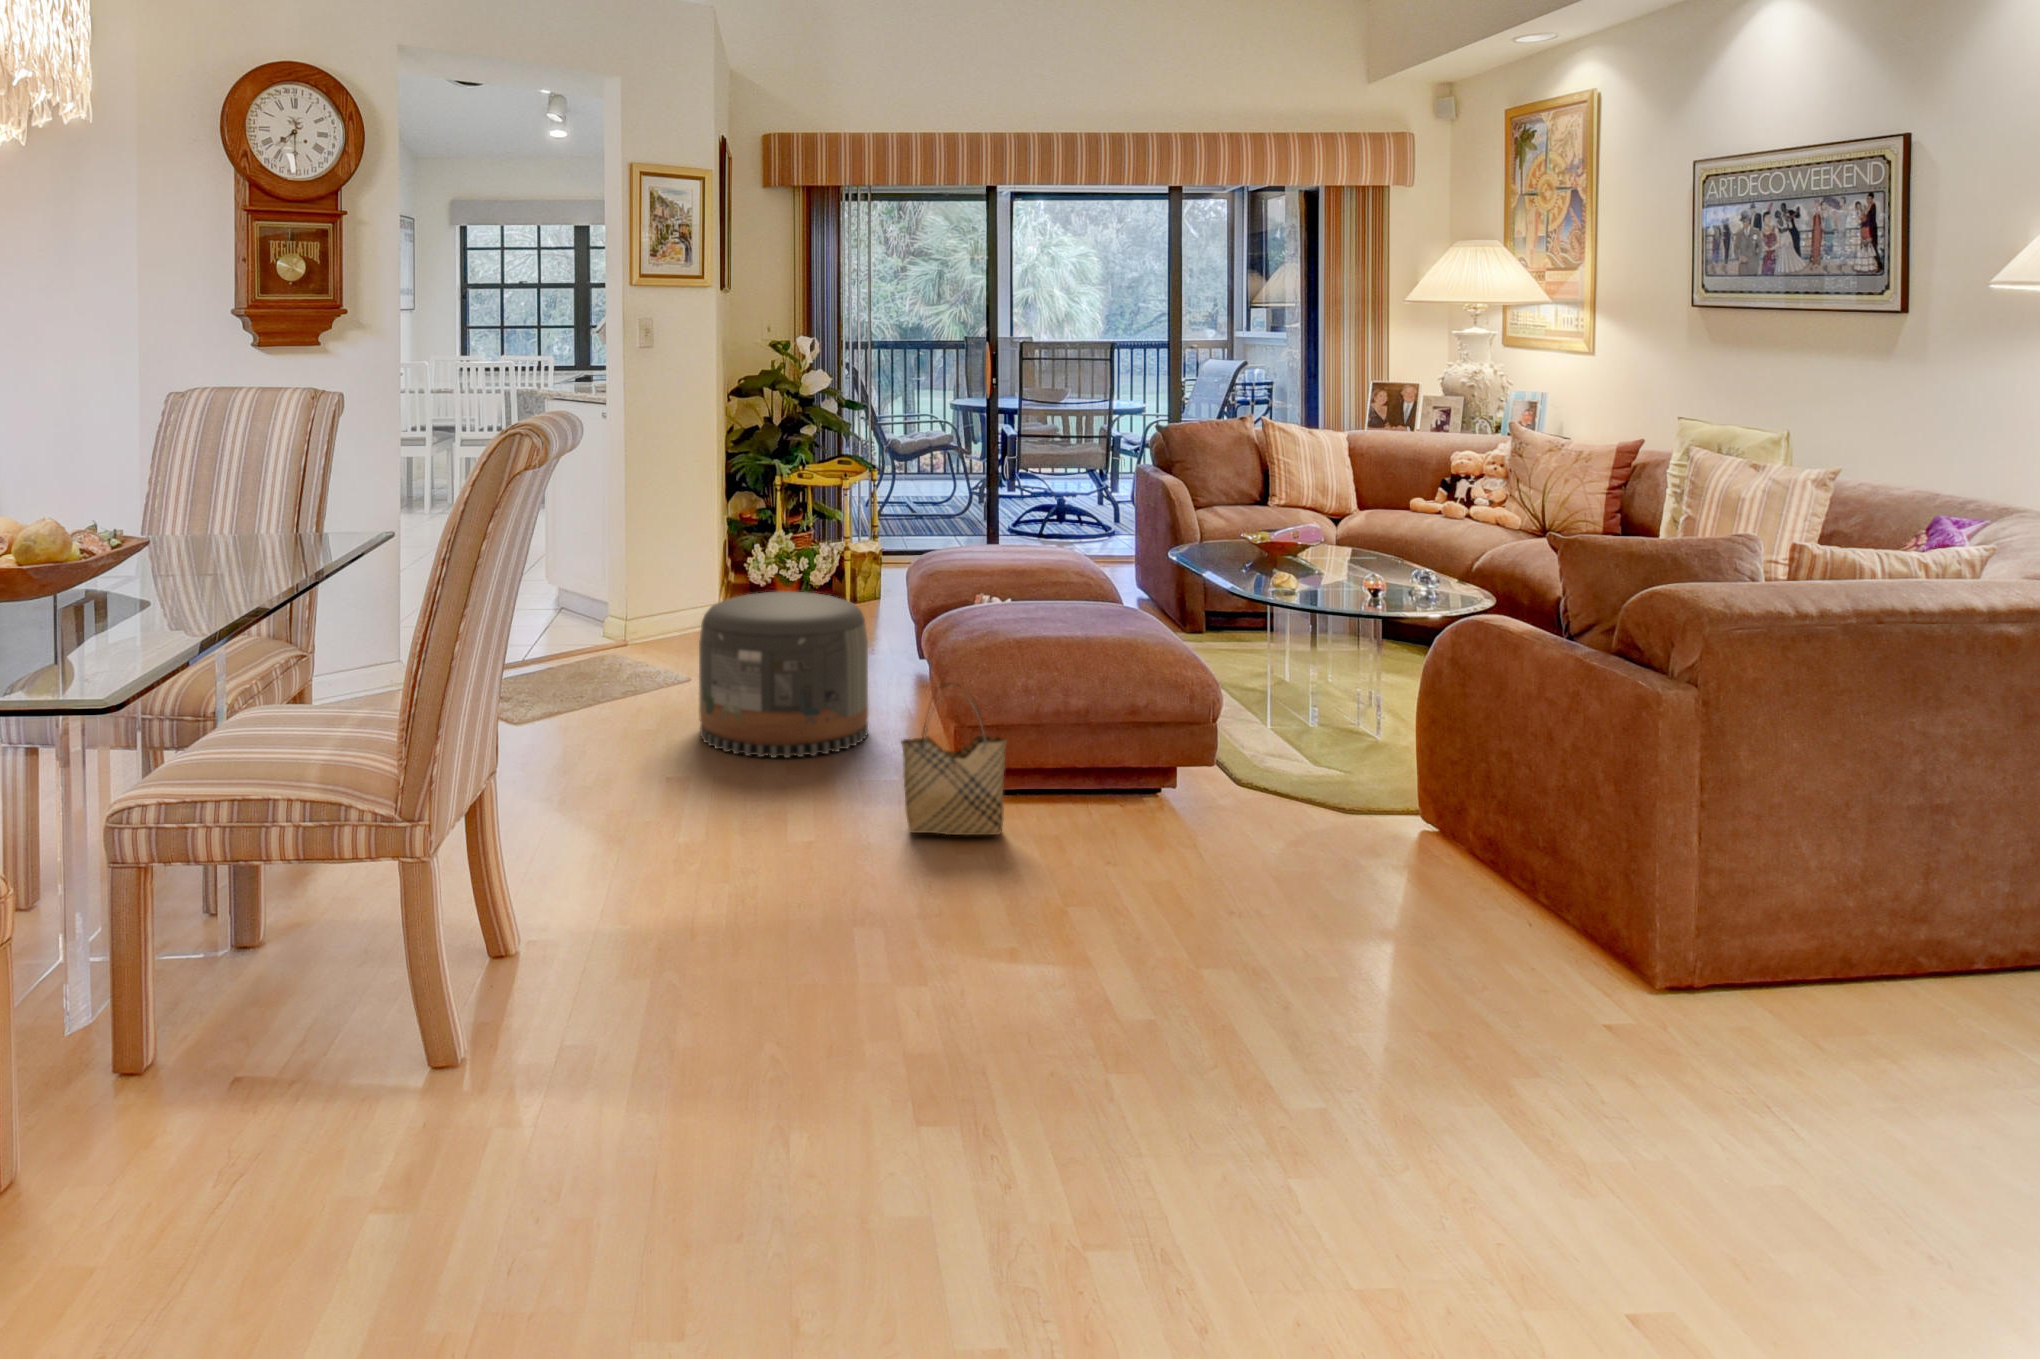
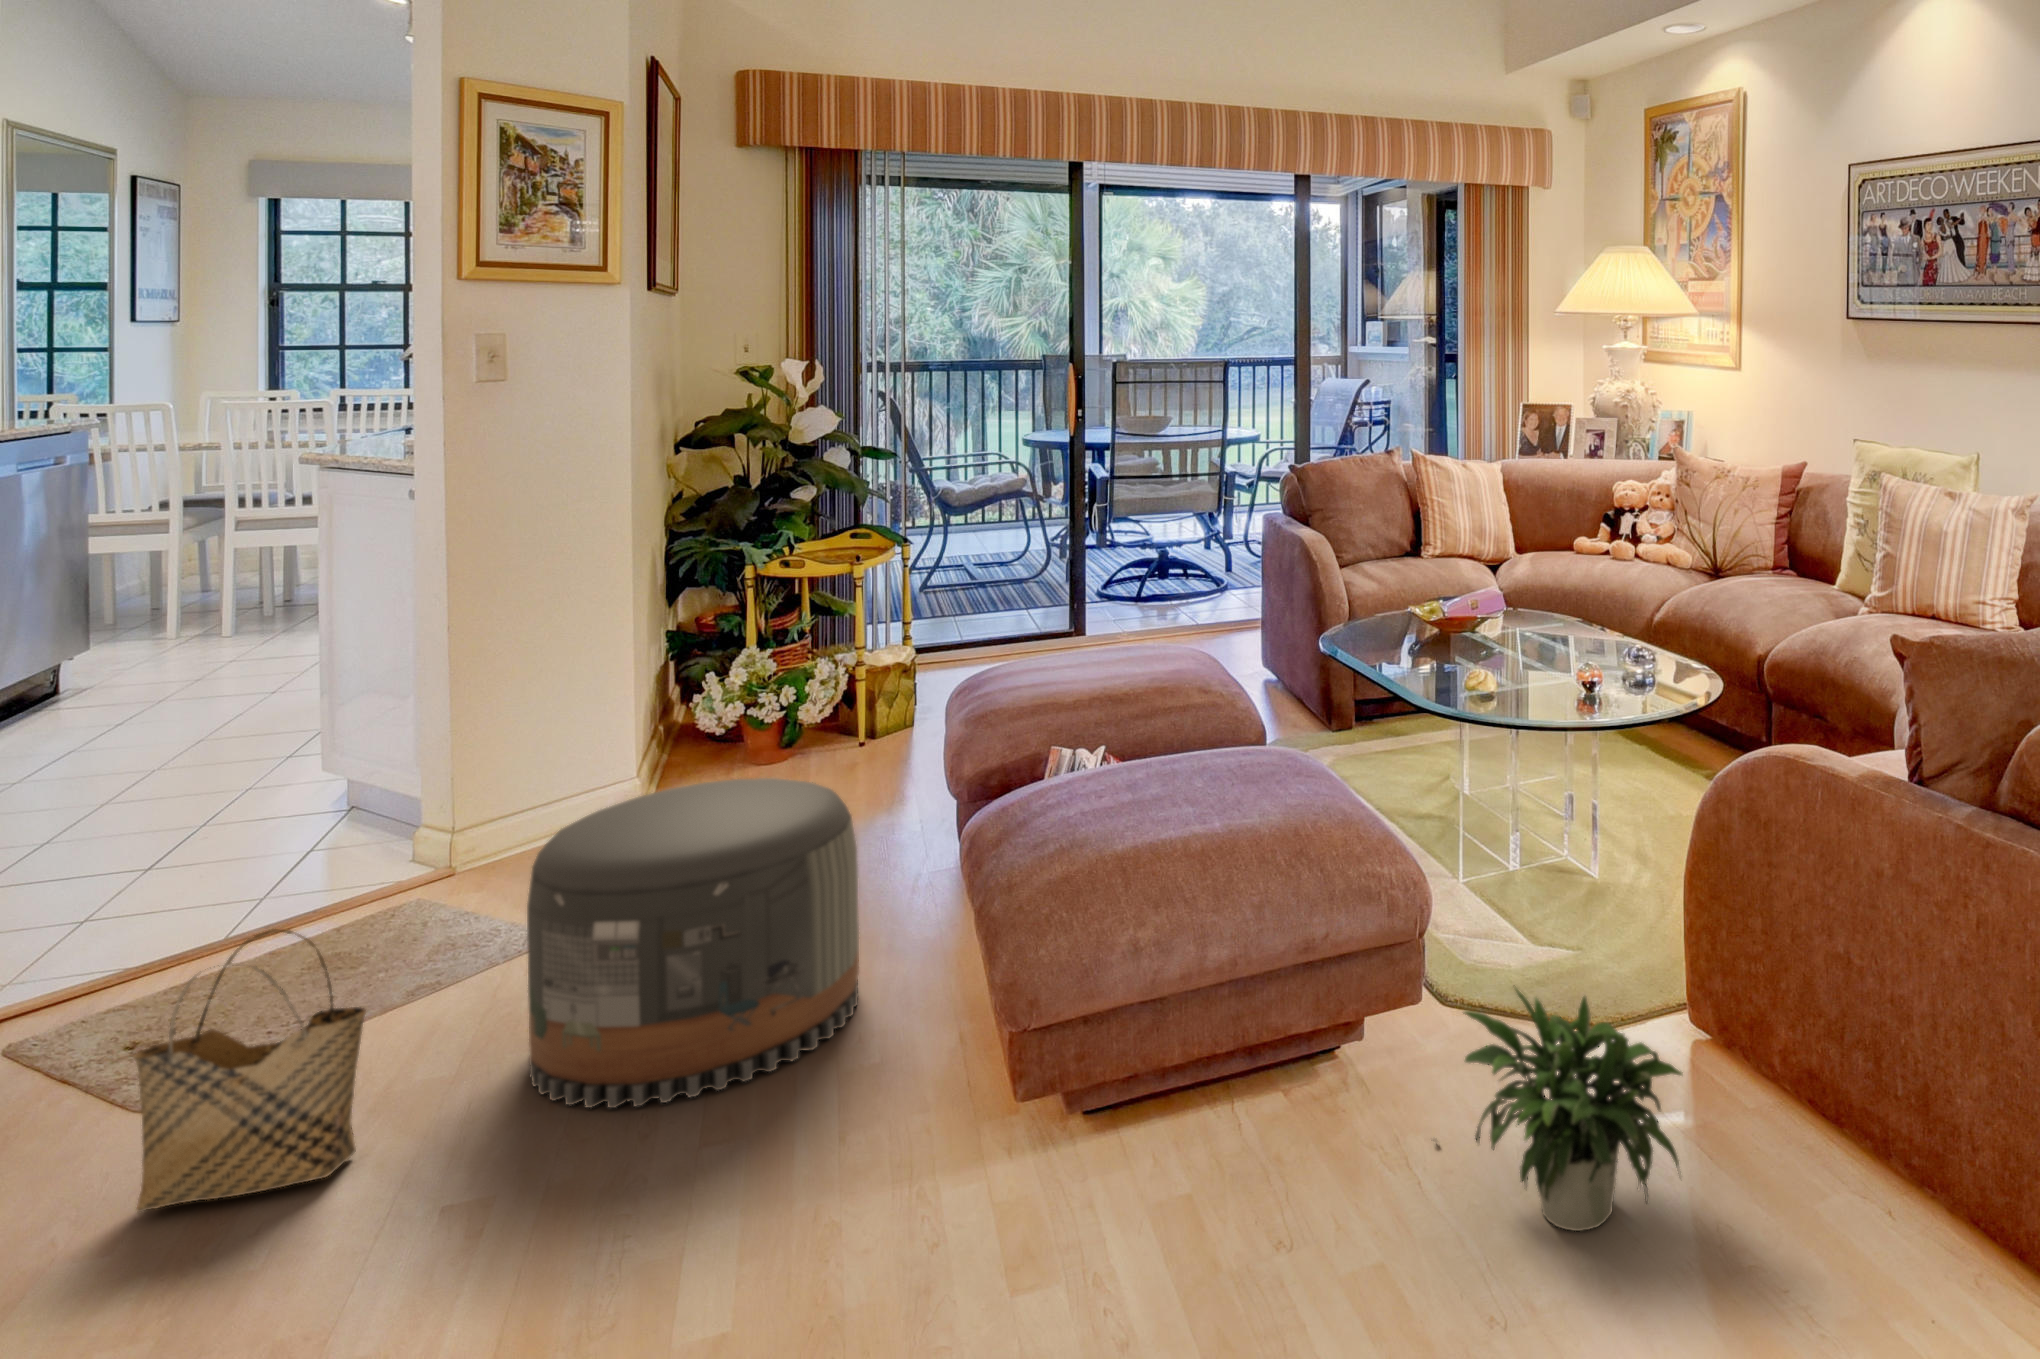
woven basket: present [901,683,1006,835] -> present [133,929,366,1212]
potted plant: none [1220,738,1385,886] -> present [1433,988,1682,1231]

